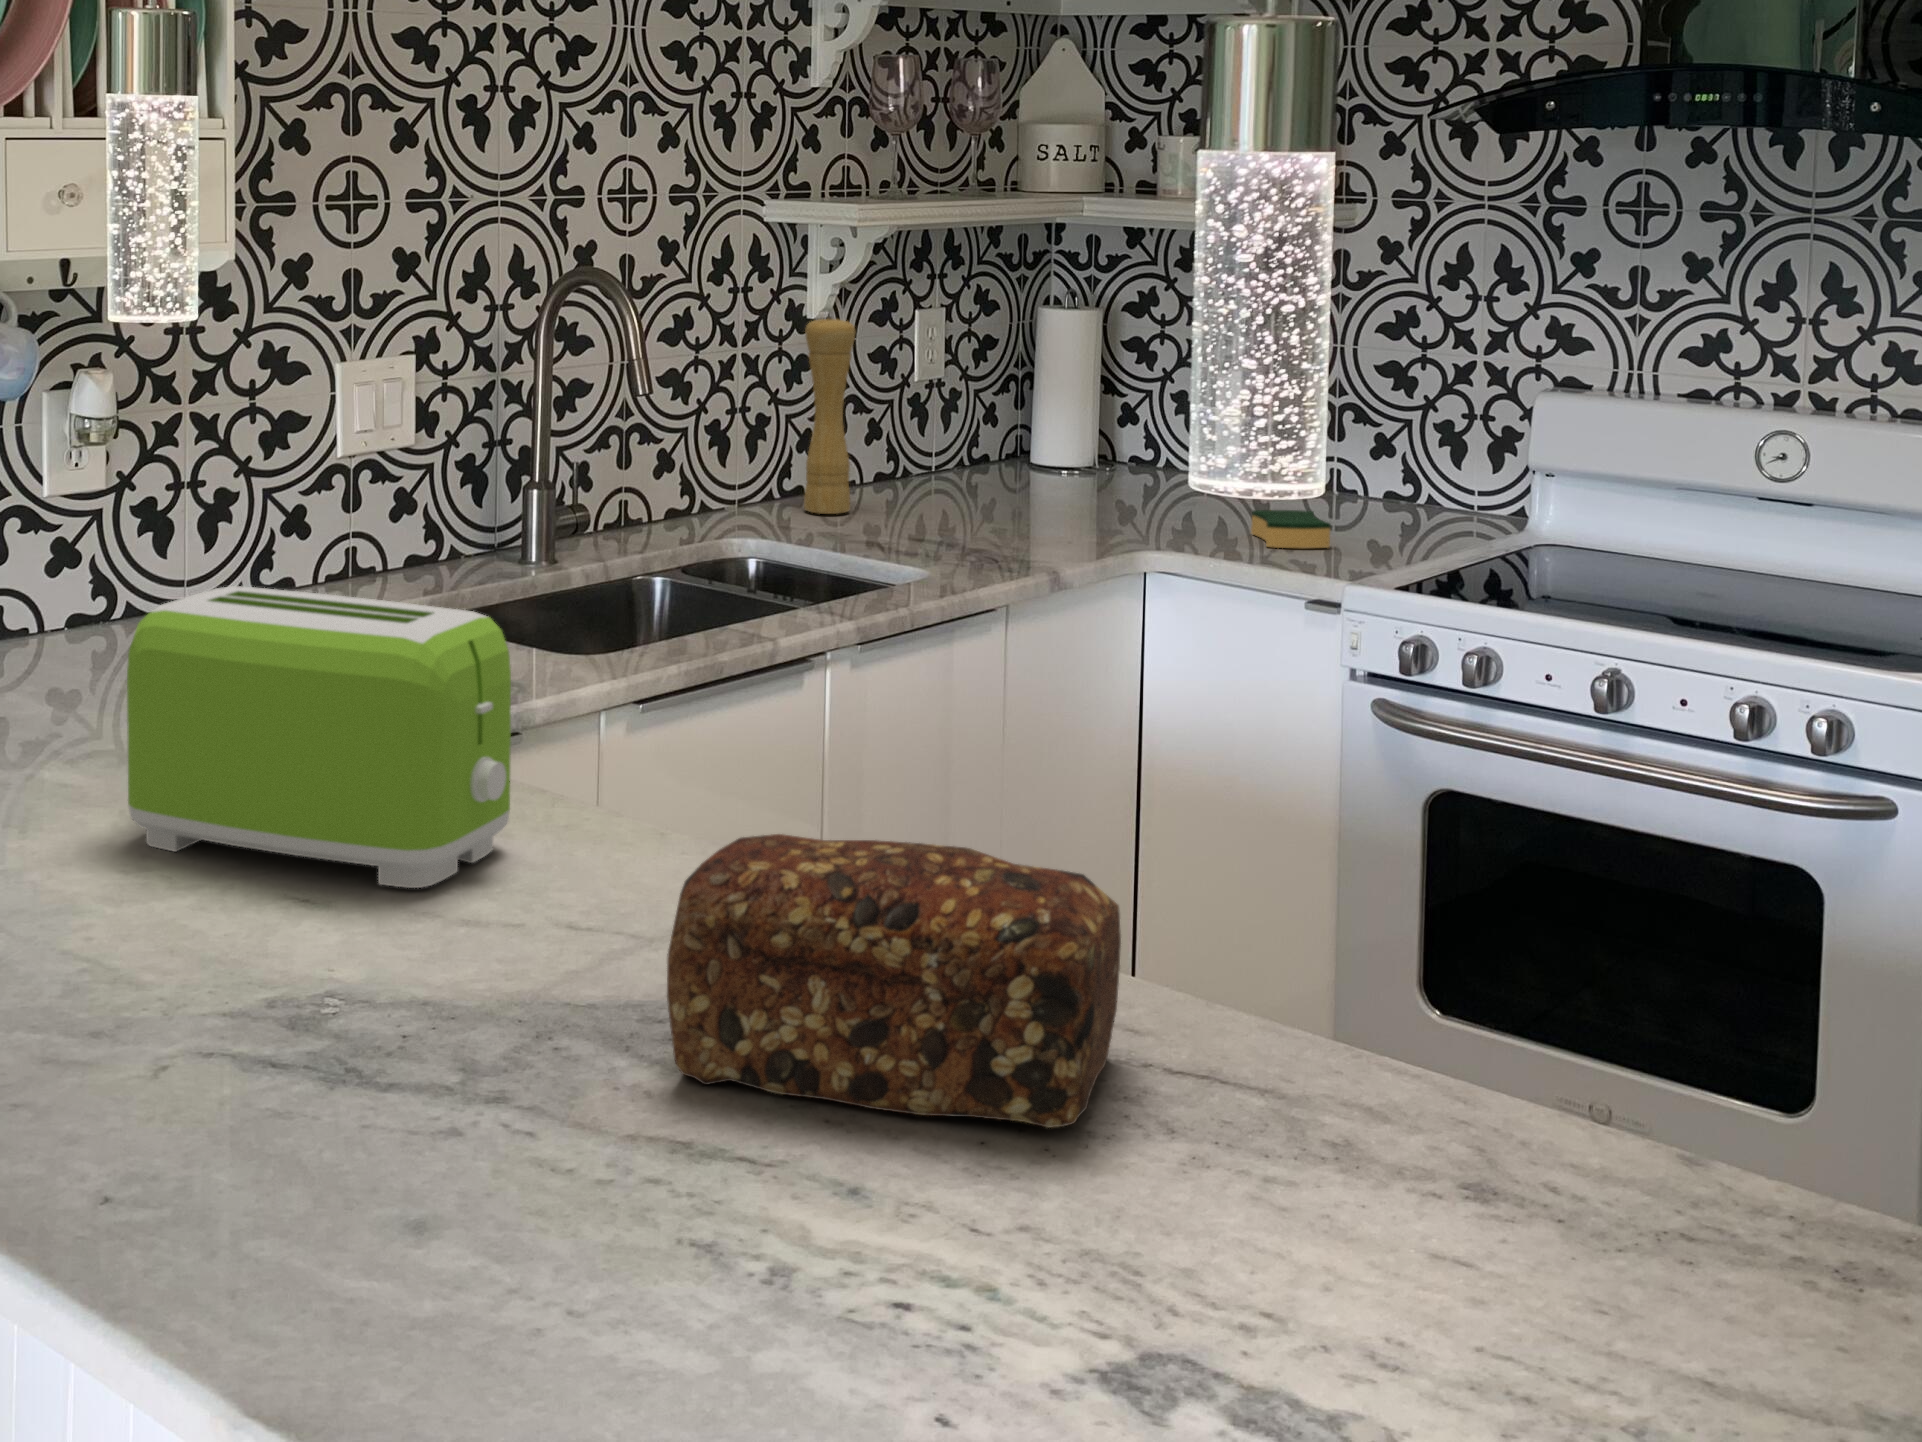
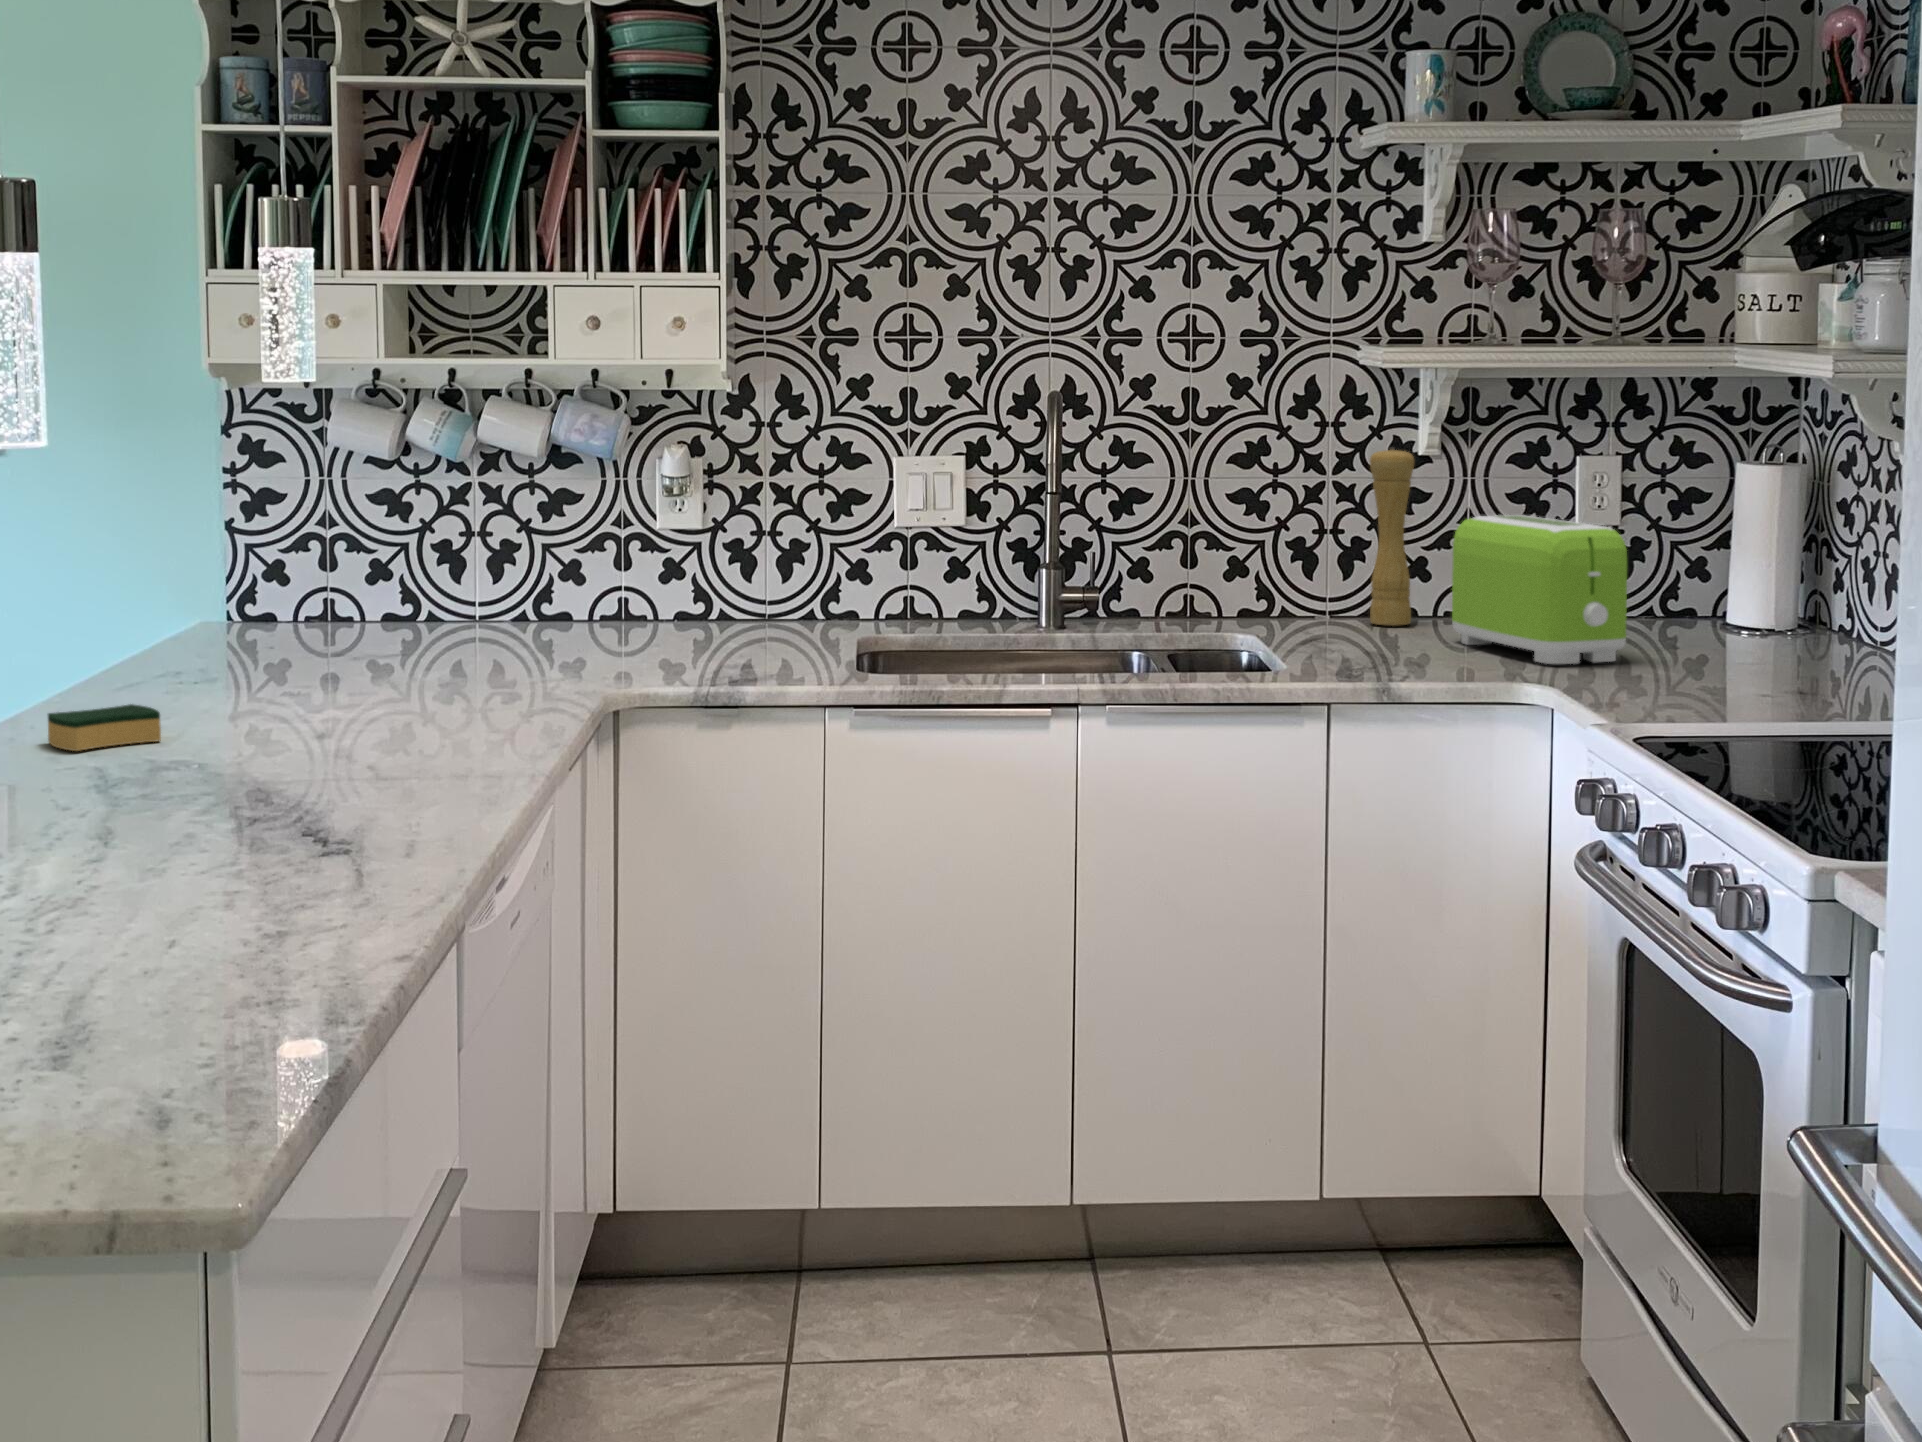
sponge: present [1251,510,1331,548] -> present [48,704,161,751]
toaster: present [127,586,511,888] -> present [1452,515,1627,664]
bread loaf: present [667,834,1121,1128] -> none [152,657,322,825]

